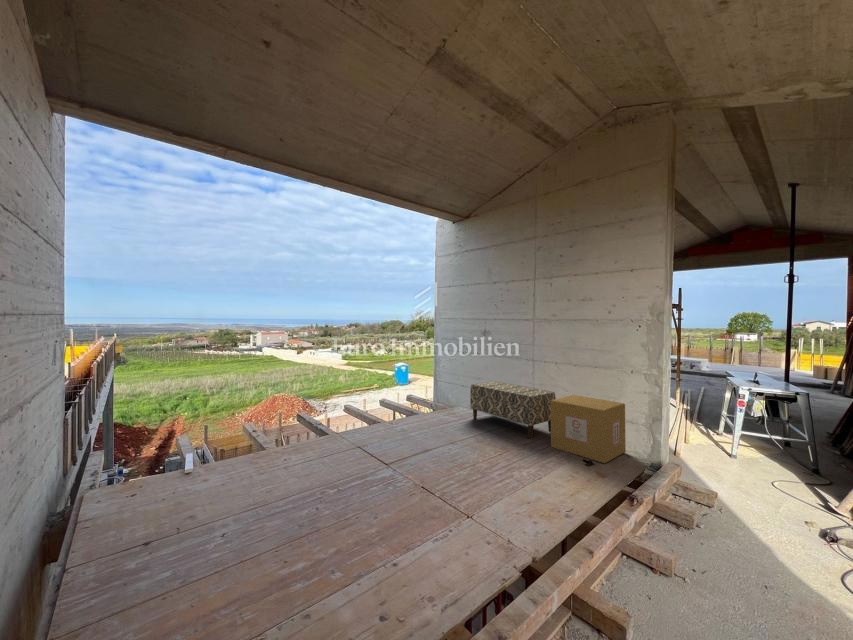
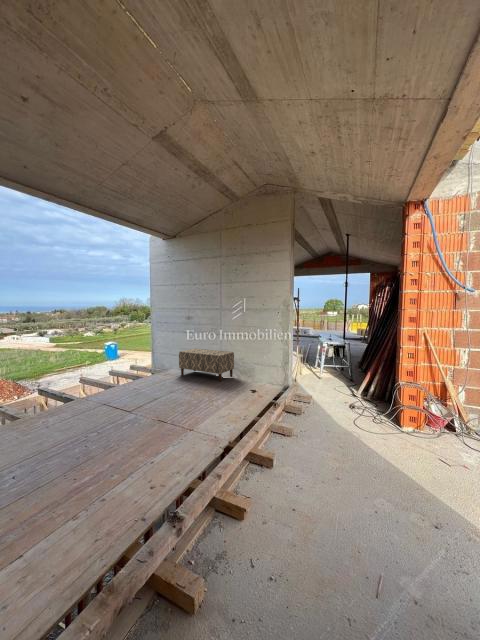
cardboard box: present [551,395,626,463] -> none [232,353,272,389]

